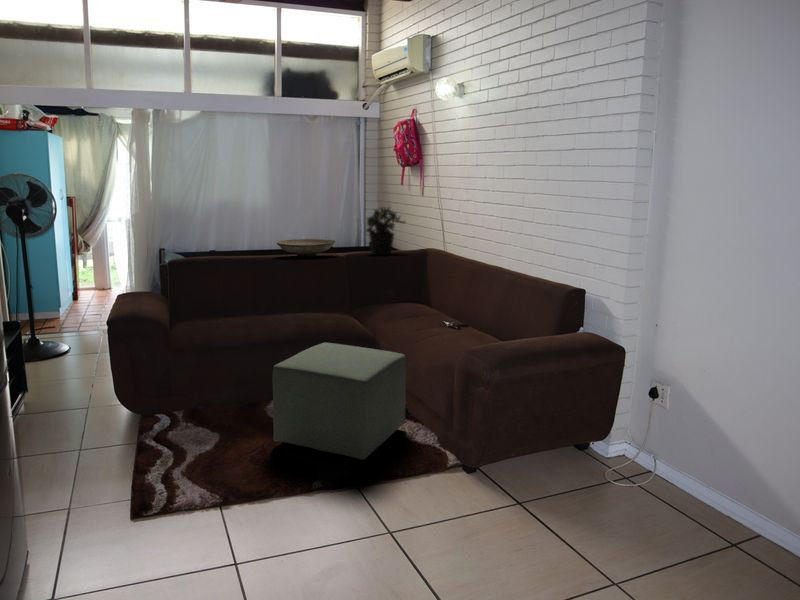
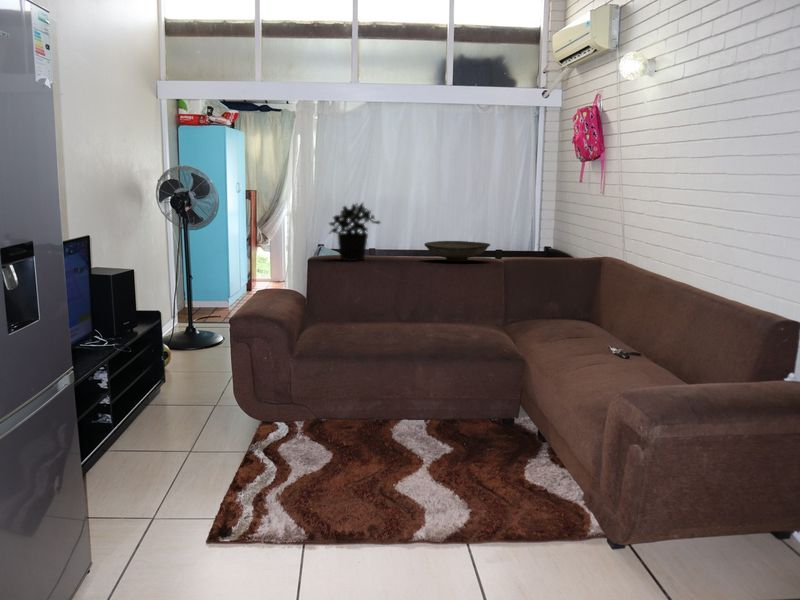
potted plant: present [366,208,404,255] -> present [330,203,380,261]
ottoman: present [272,343,406,460] -> none [386,362,550,512]

